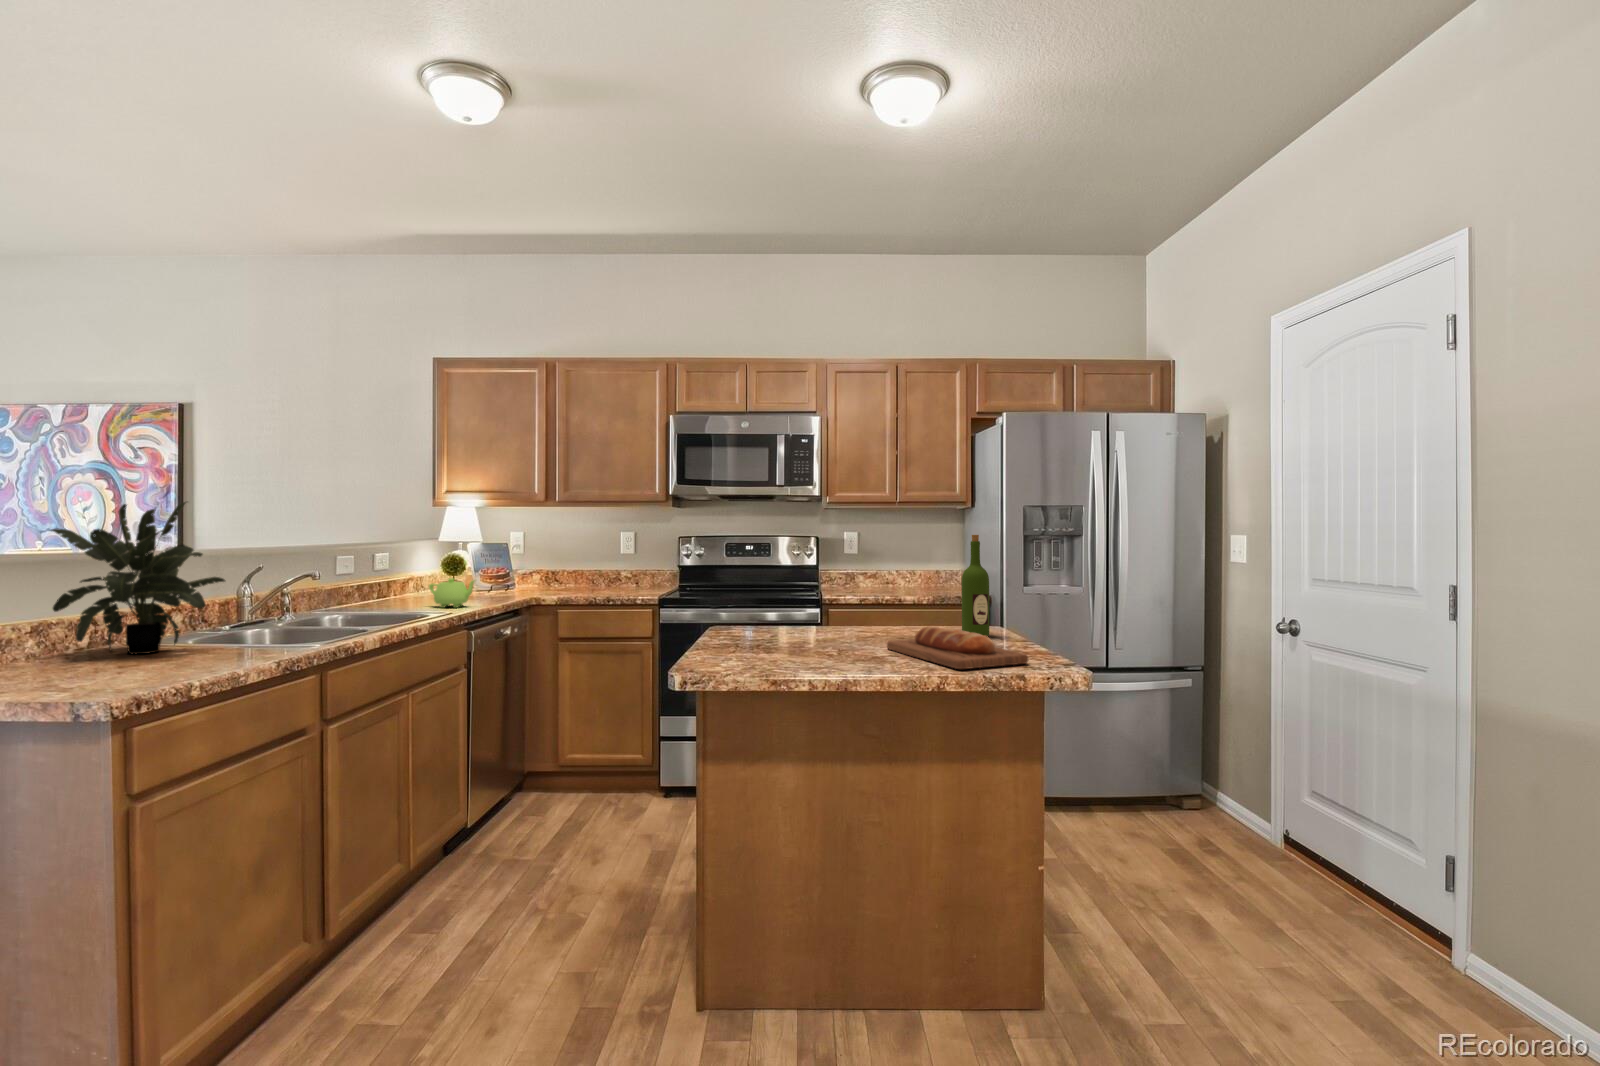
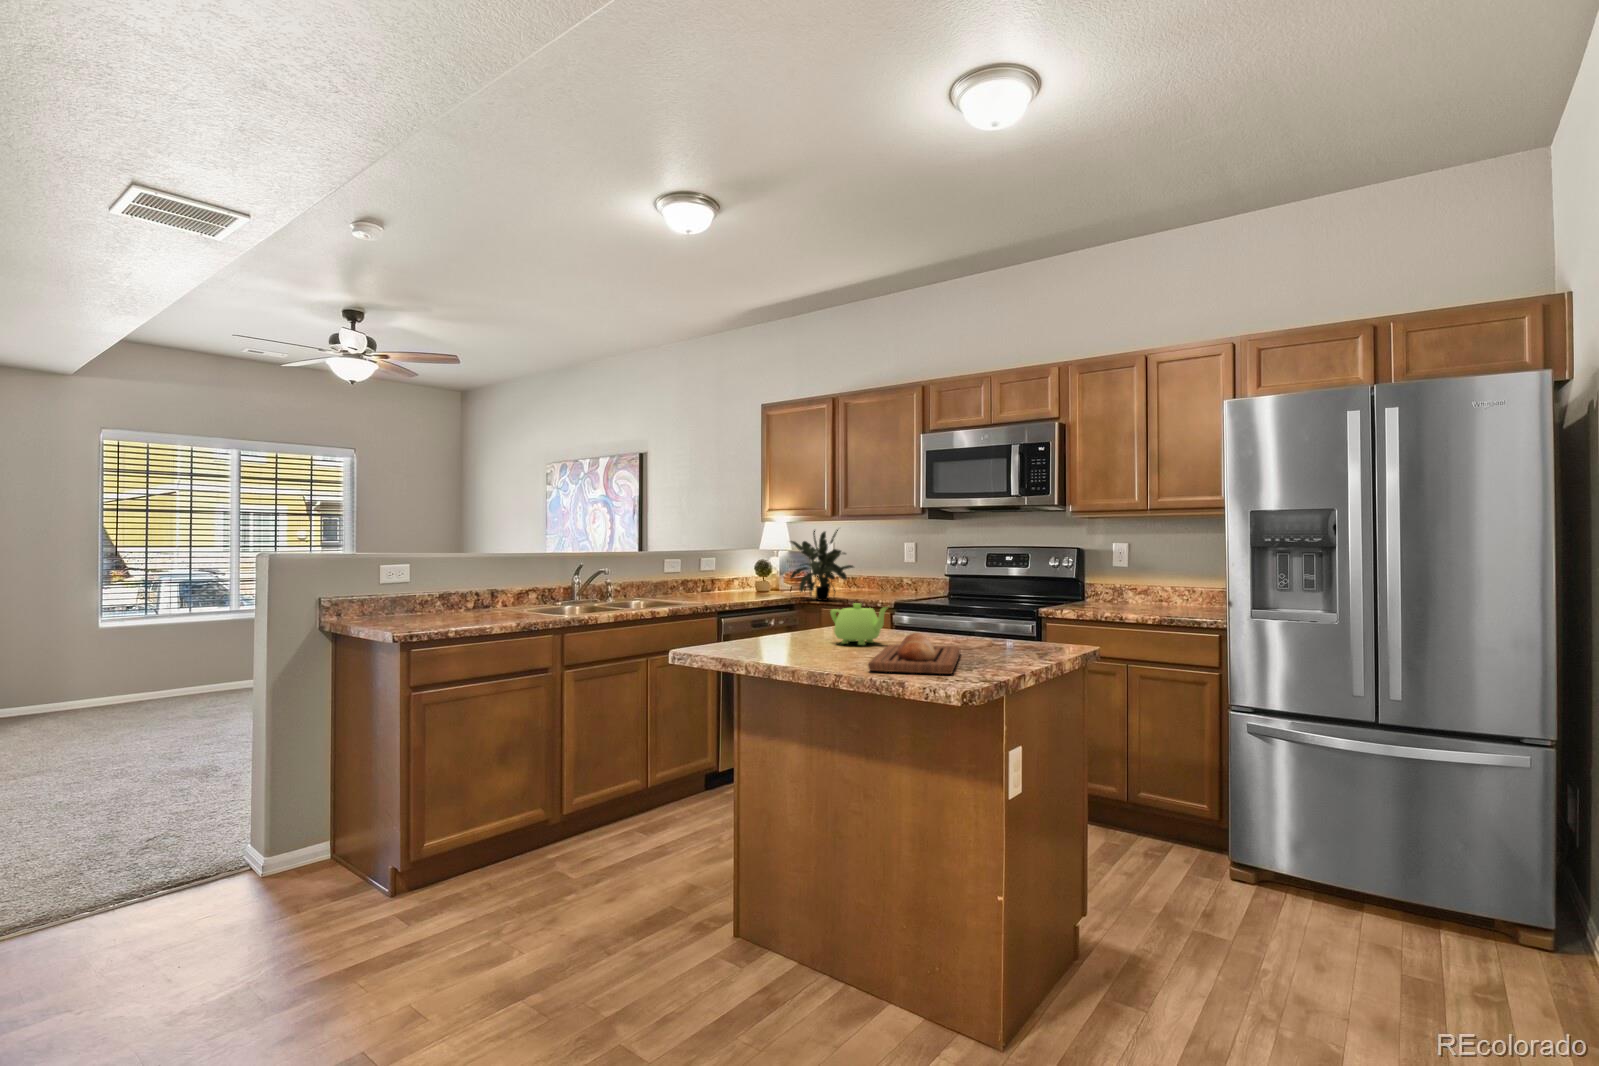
potted plant: present [52,502,225,654] -> present [790,530,853,601]
wine bottle: present [962,535,989,637] -> none [1001,544,1030,652]
teapot: present [429,578,475,608] -> present [830,603,888,645]

